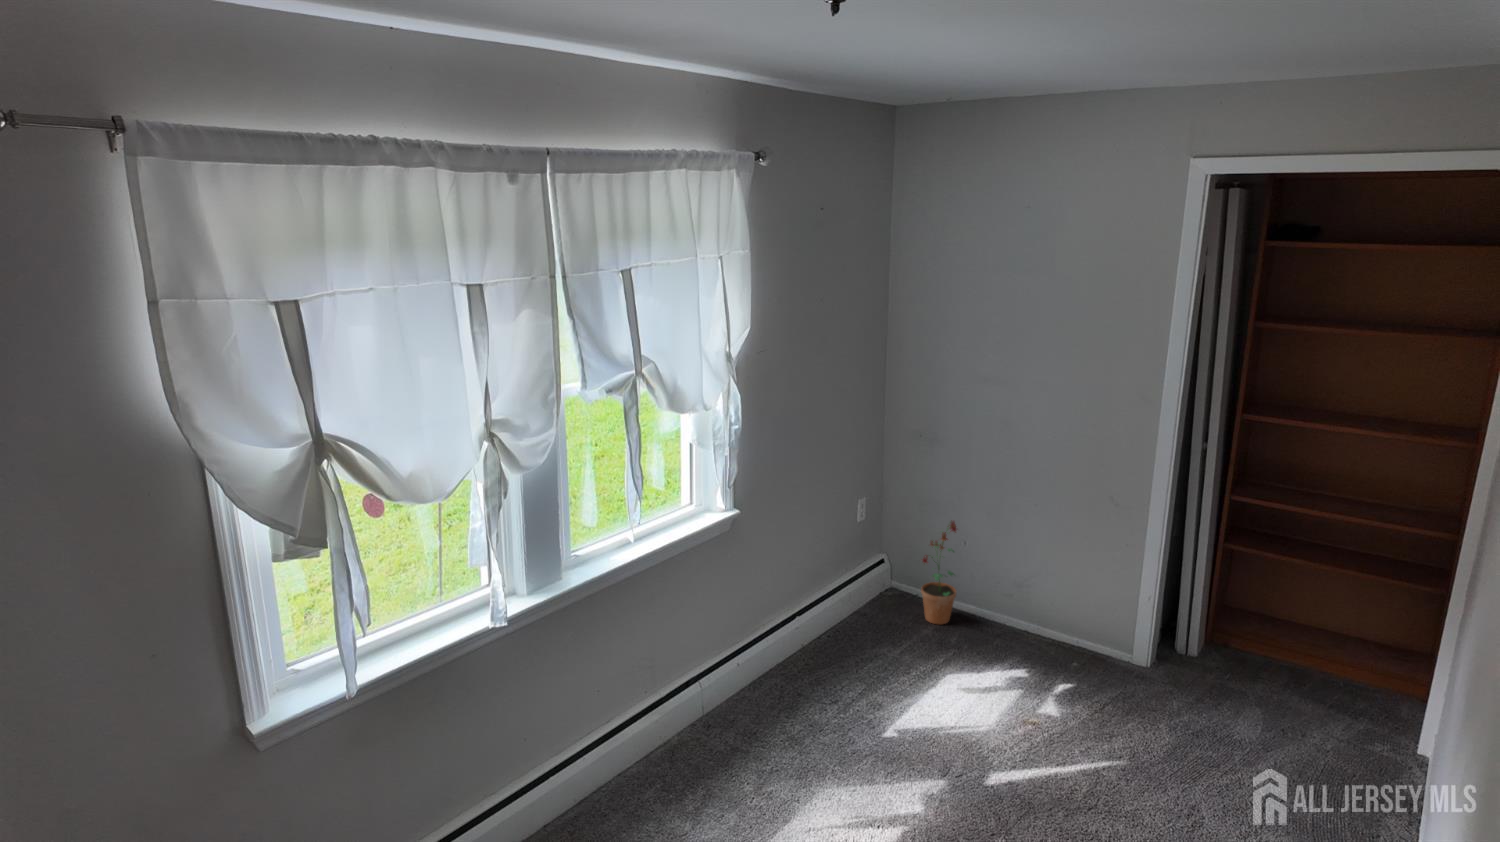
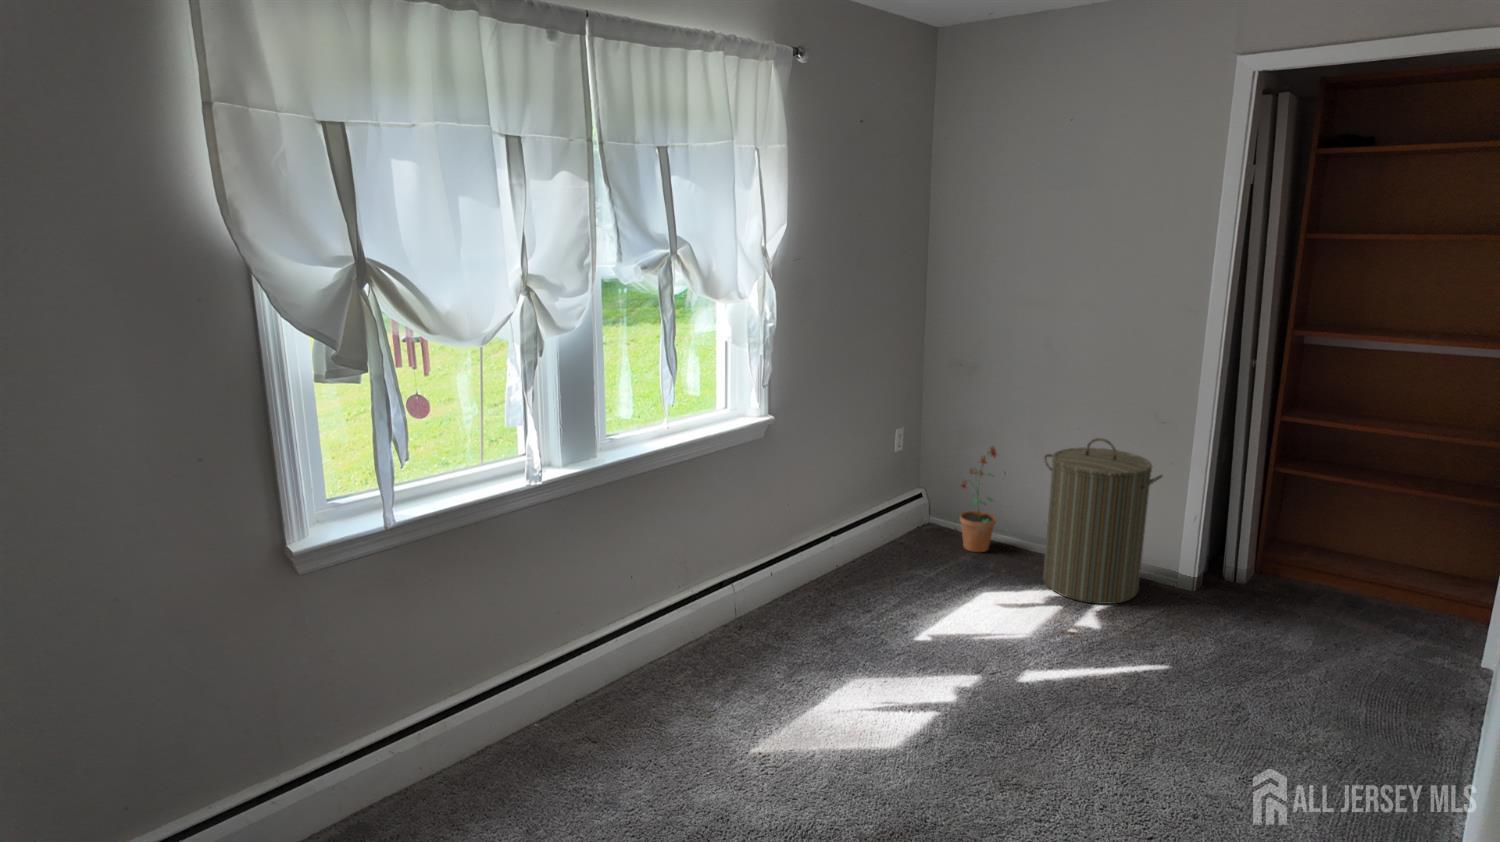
laundry hamper: none [1003,524,1119,686] -> present [1043,438,1162,604]

